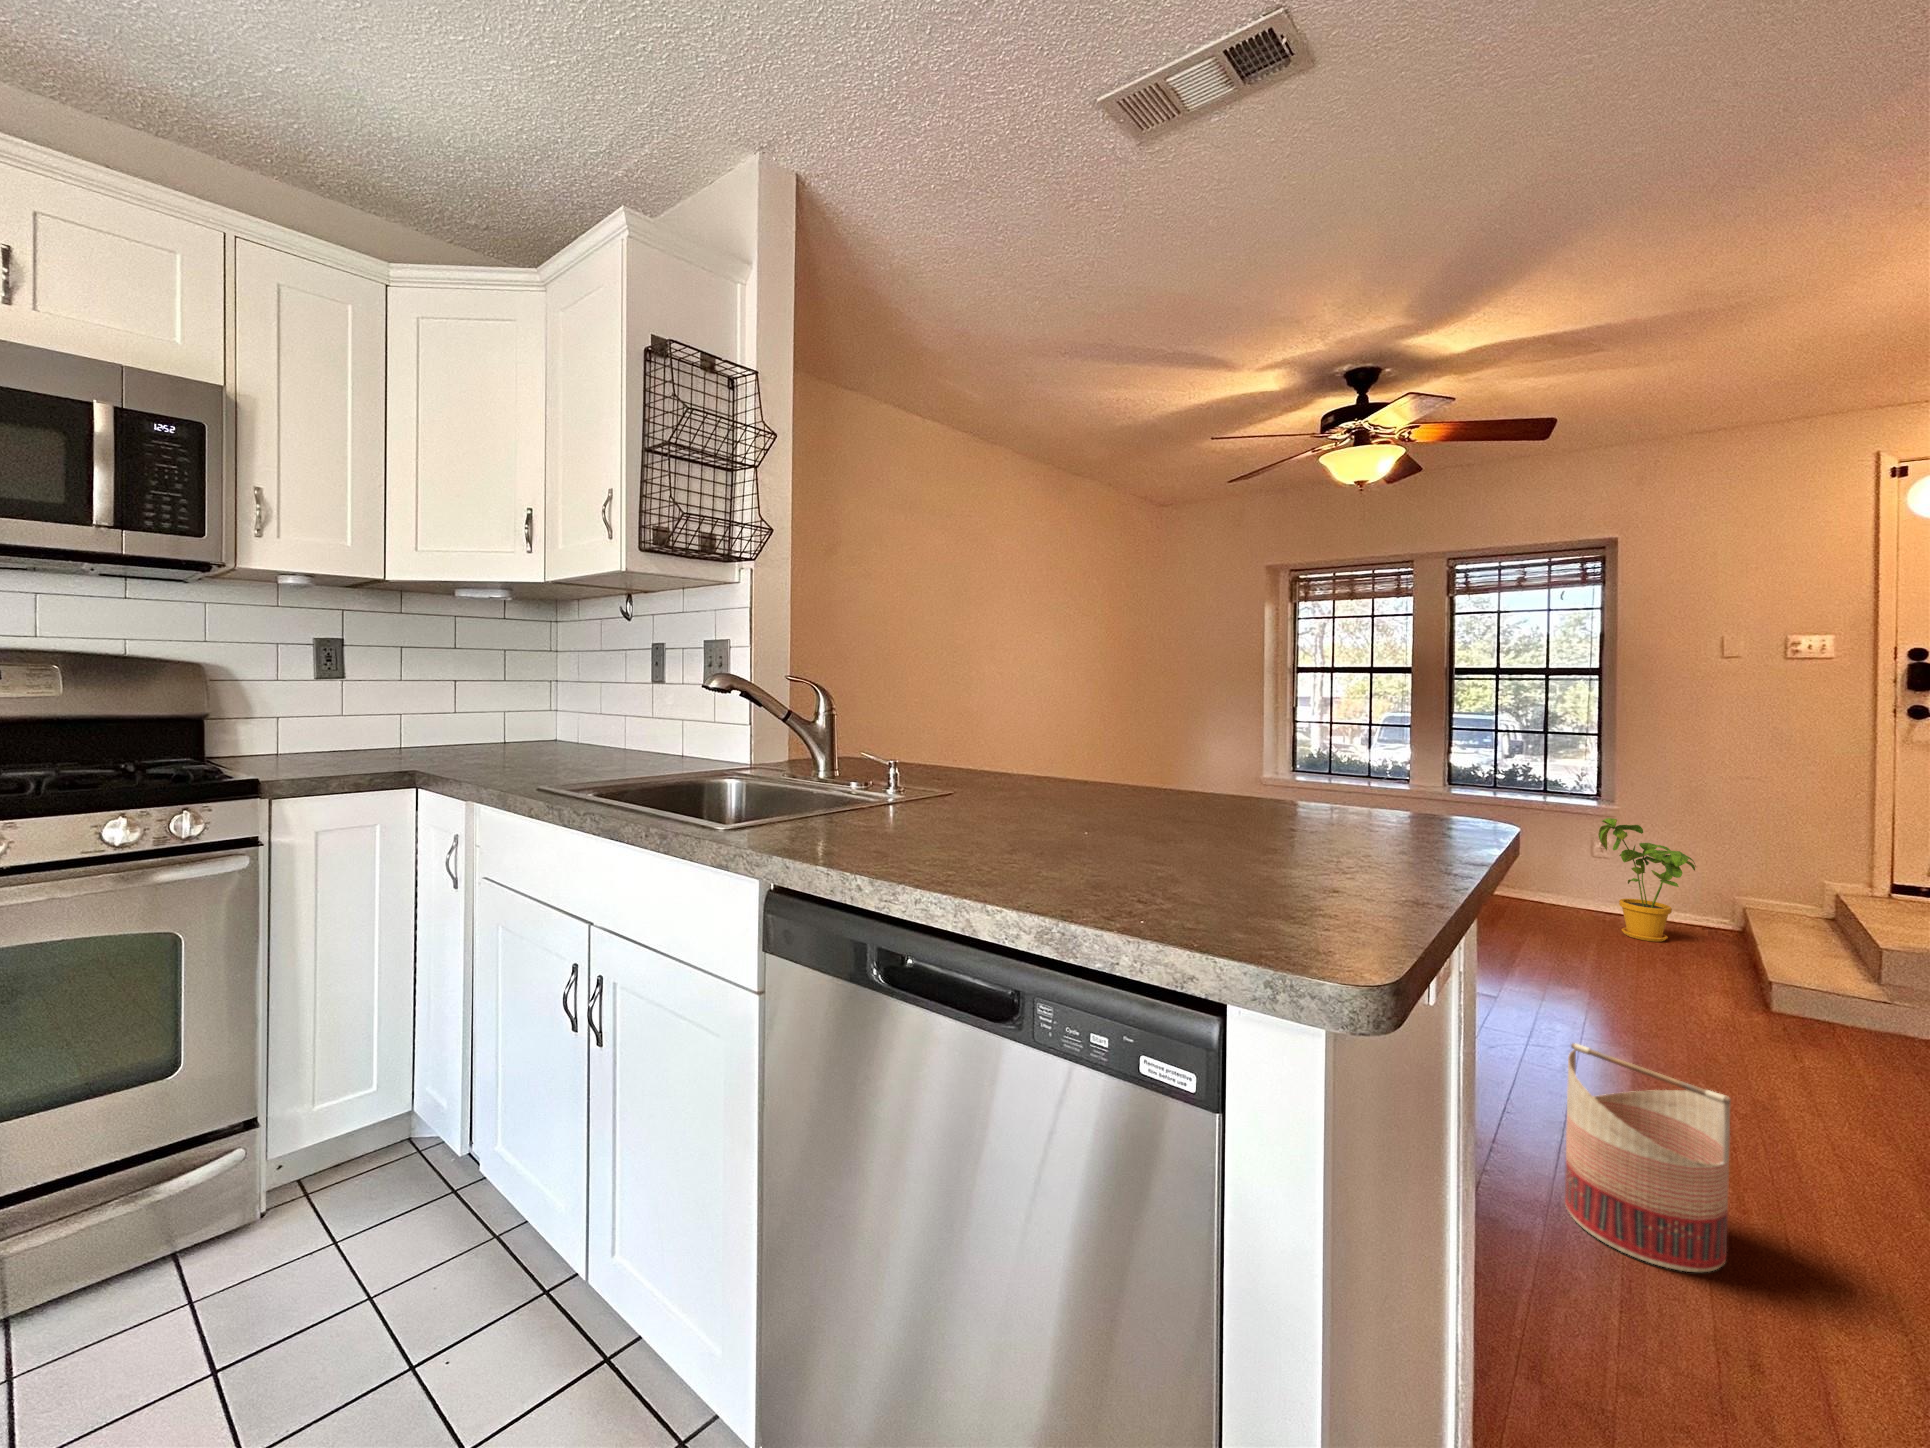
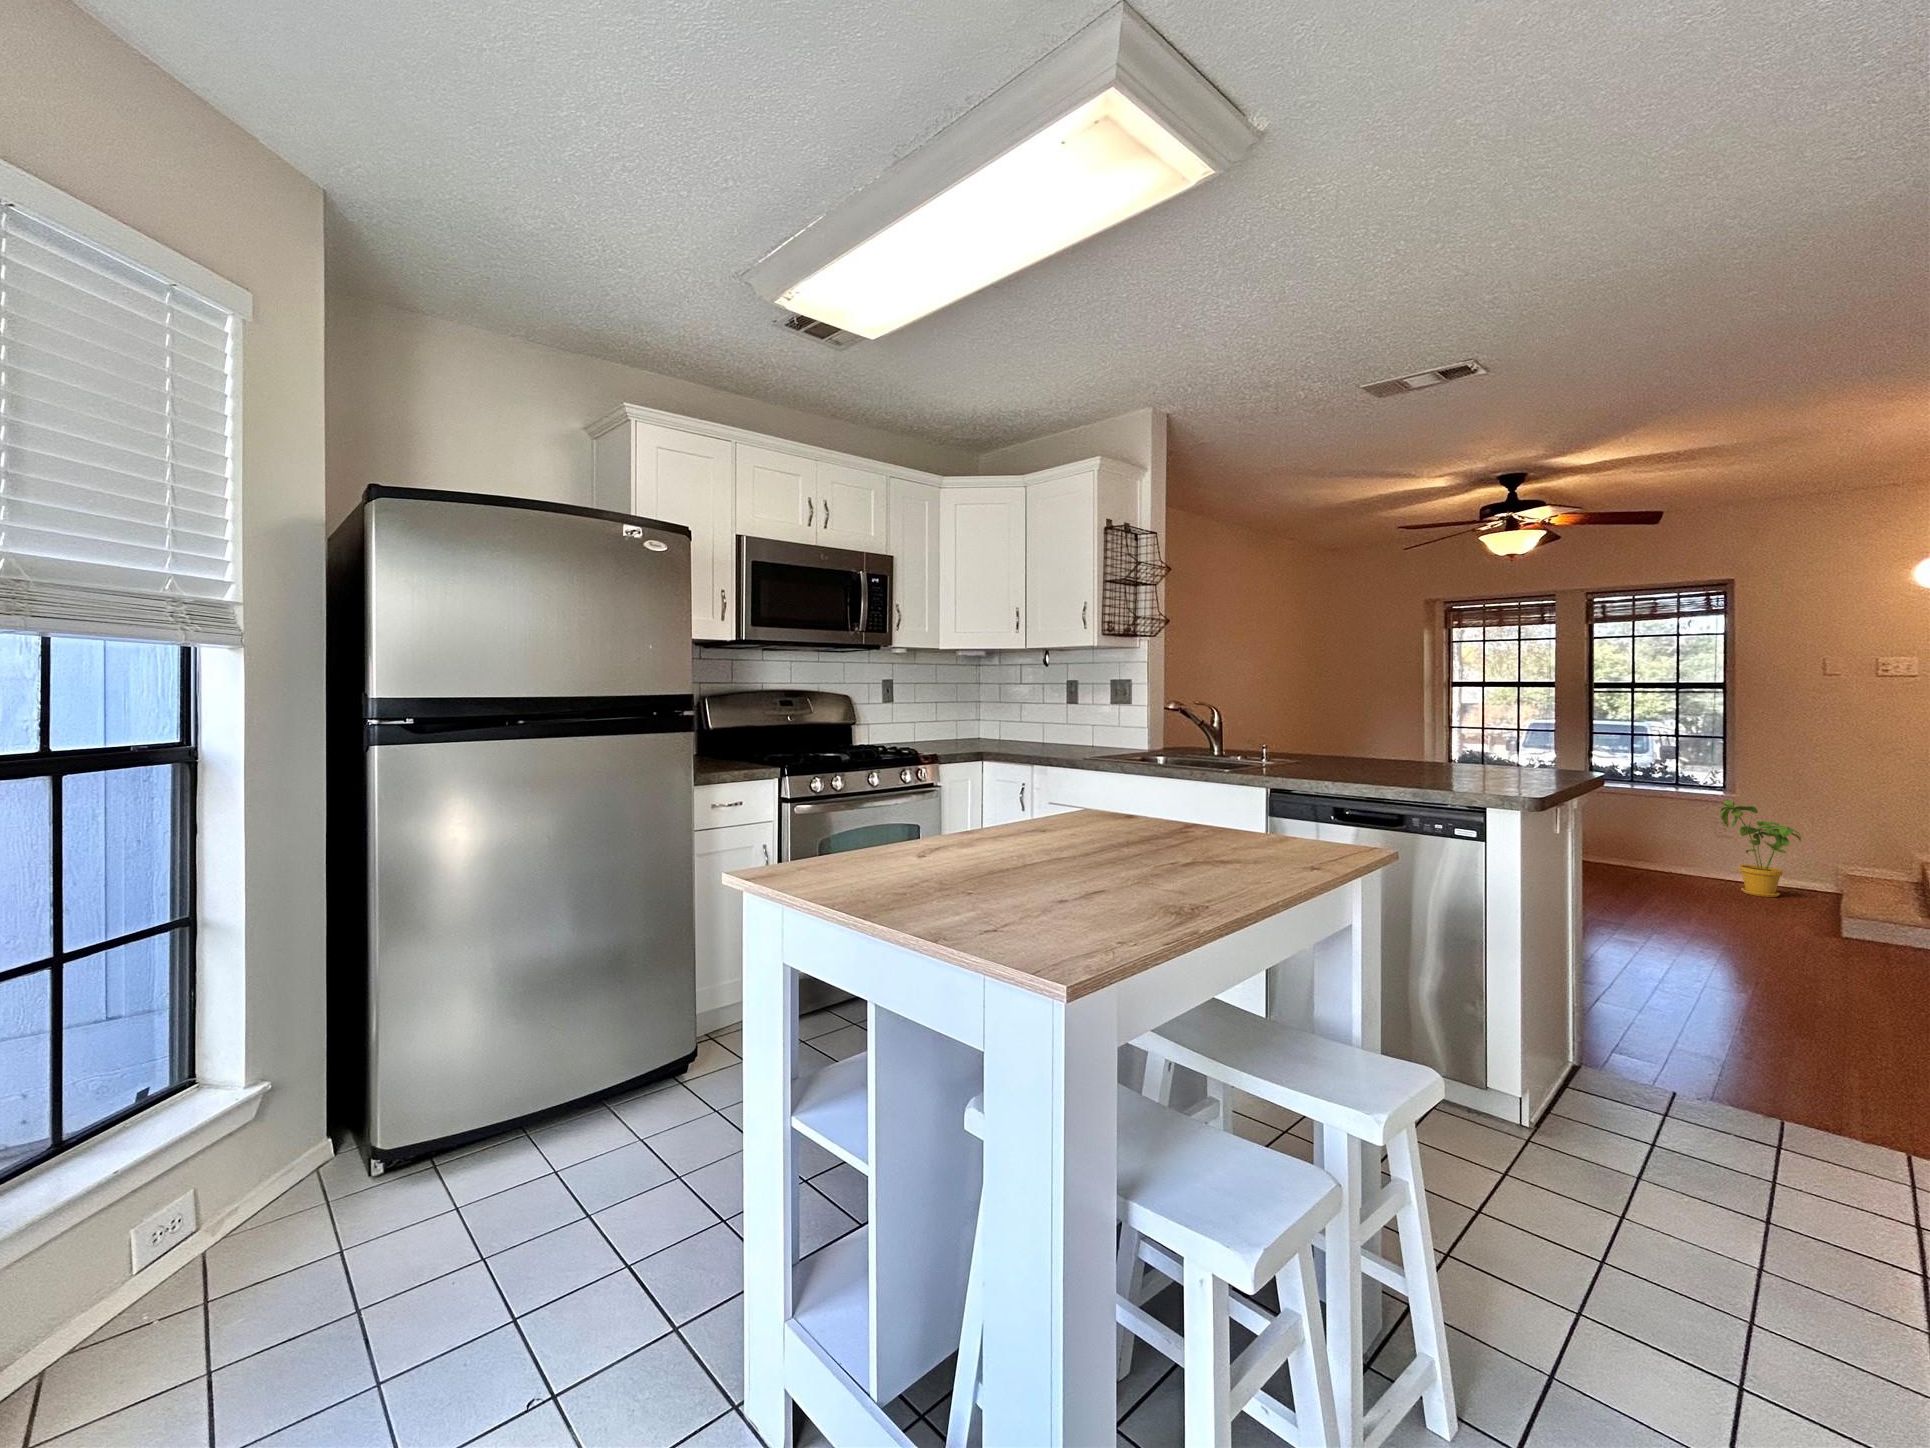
basket: present [1565,1043,1730,1272] -> none [1655,910,1750,1025]

